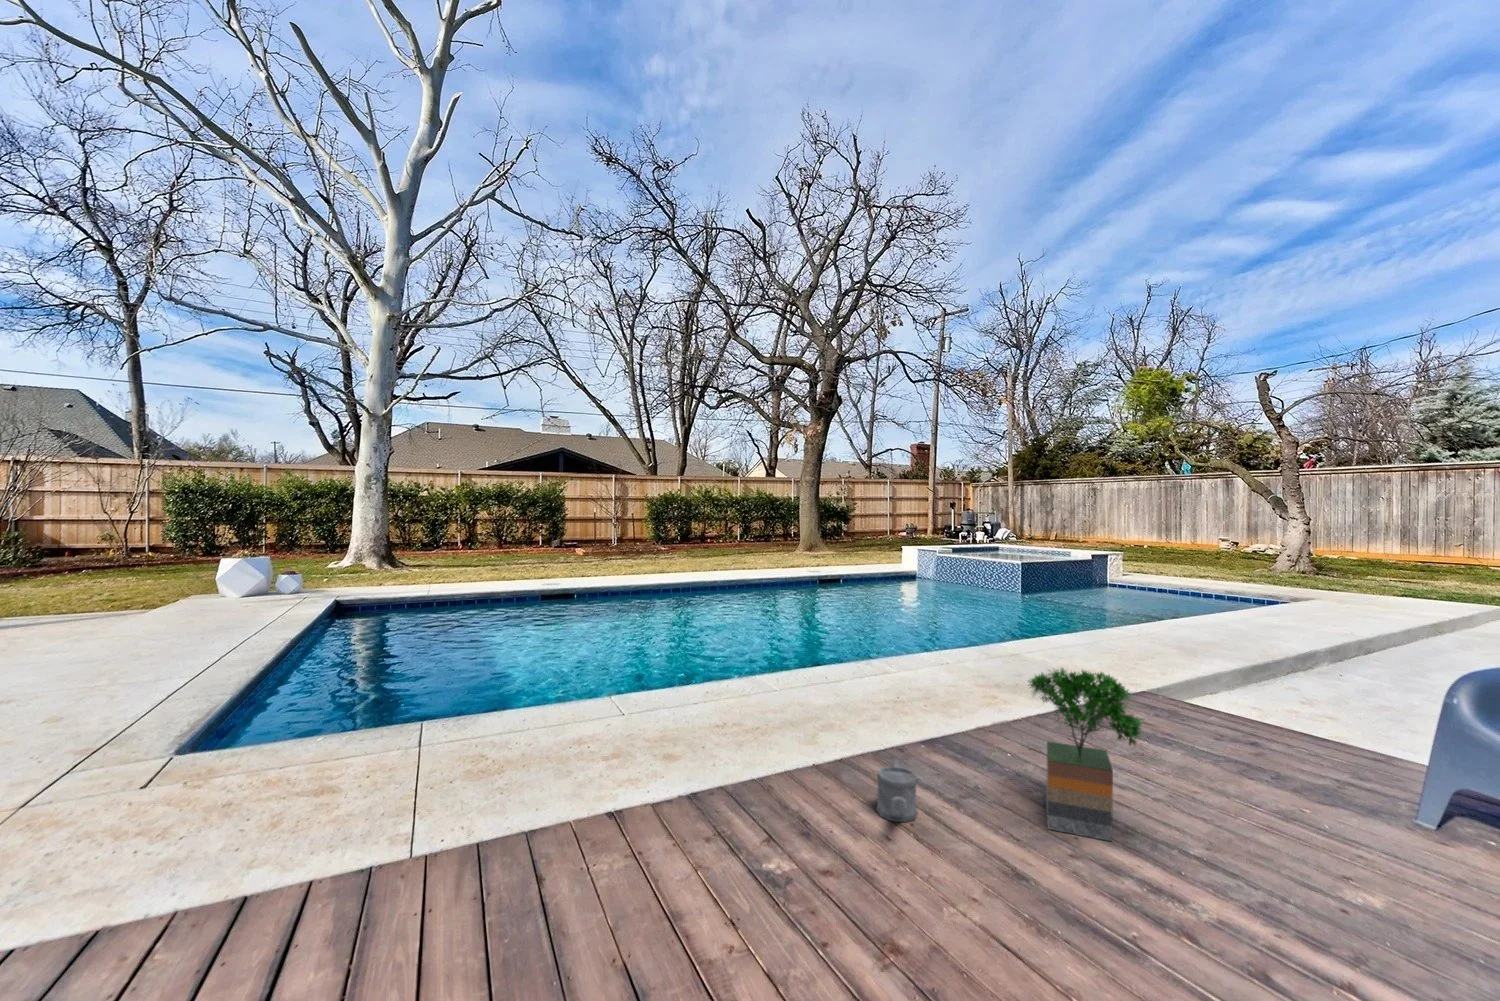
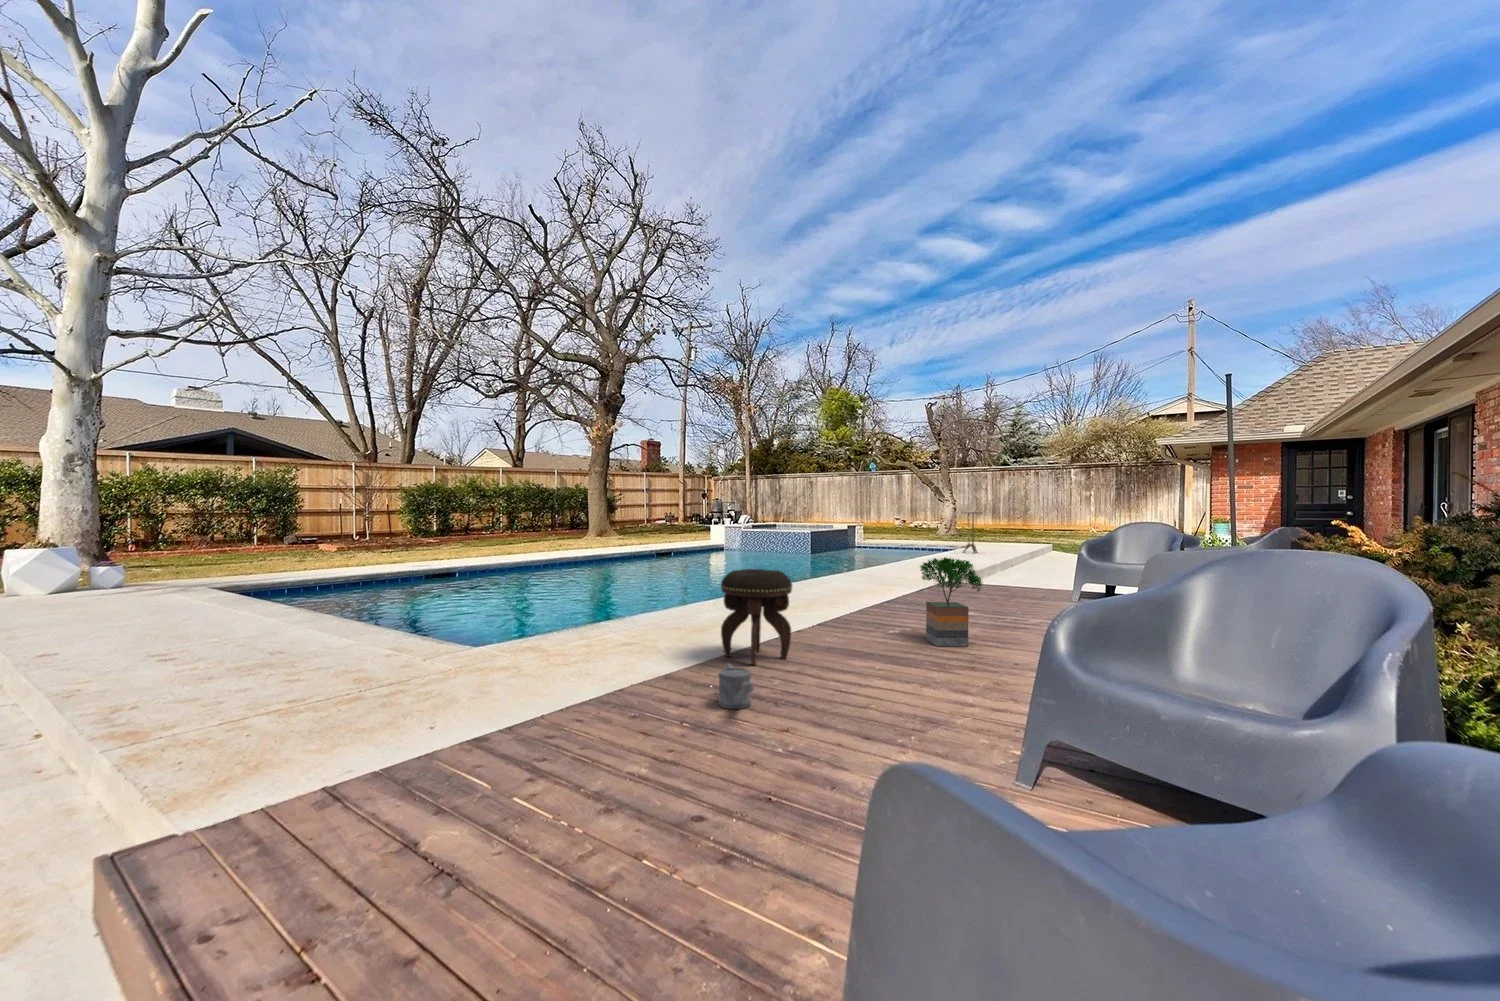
side table: none [1300,542,1344,607] -> present [964,512,978,553]
footstool: none [674,662,780,817] -> present [721,569,792,665]
watering can: present [876,760,918,822] -> present [718,664,754,709]

